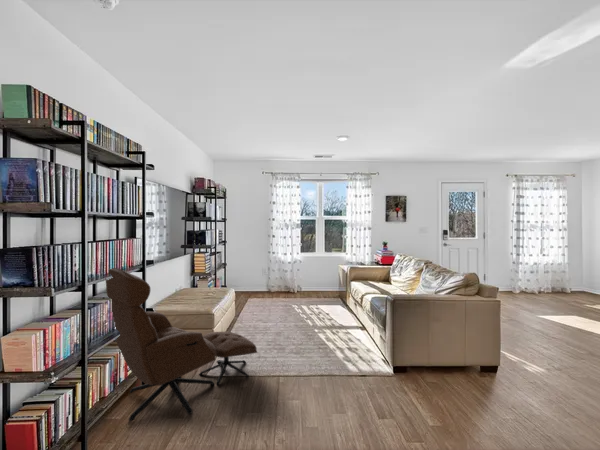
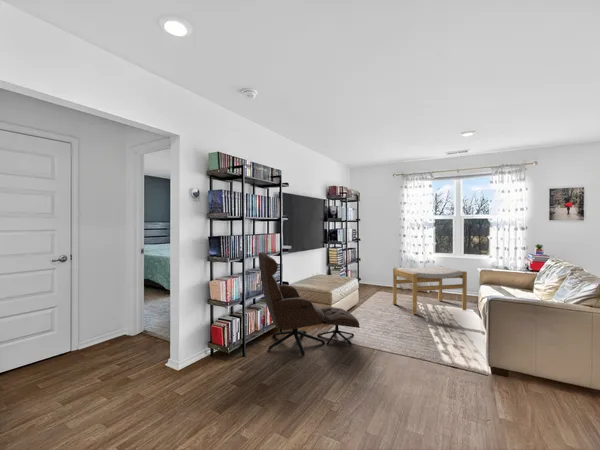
footstool: none [270,267,337,320] -> present [393,266,467,314]

